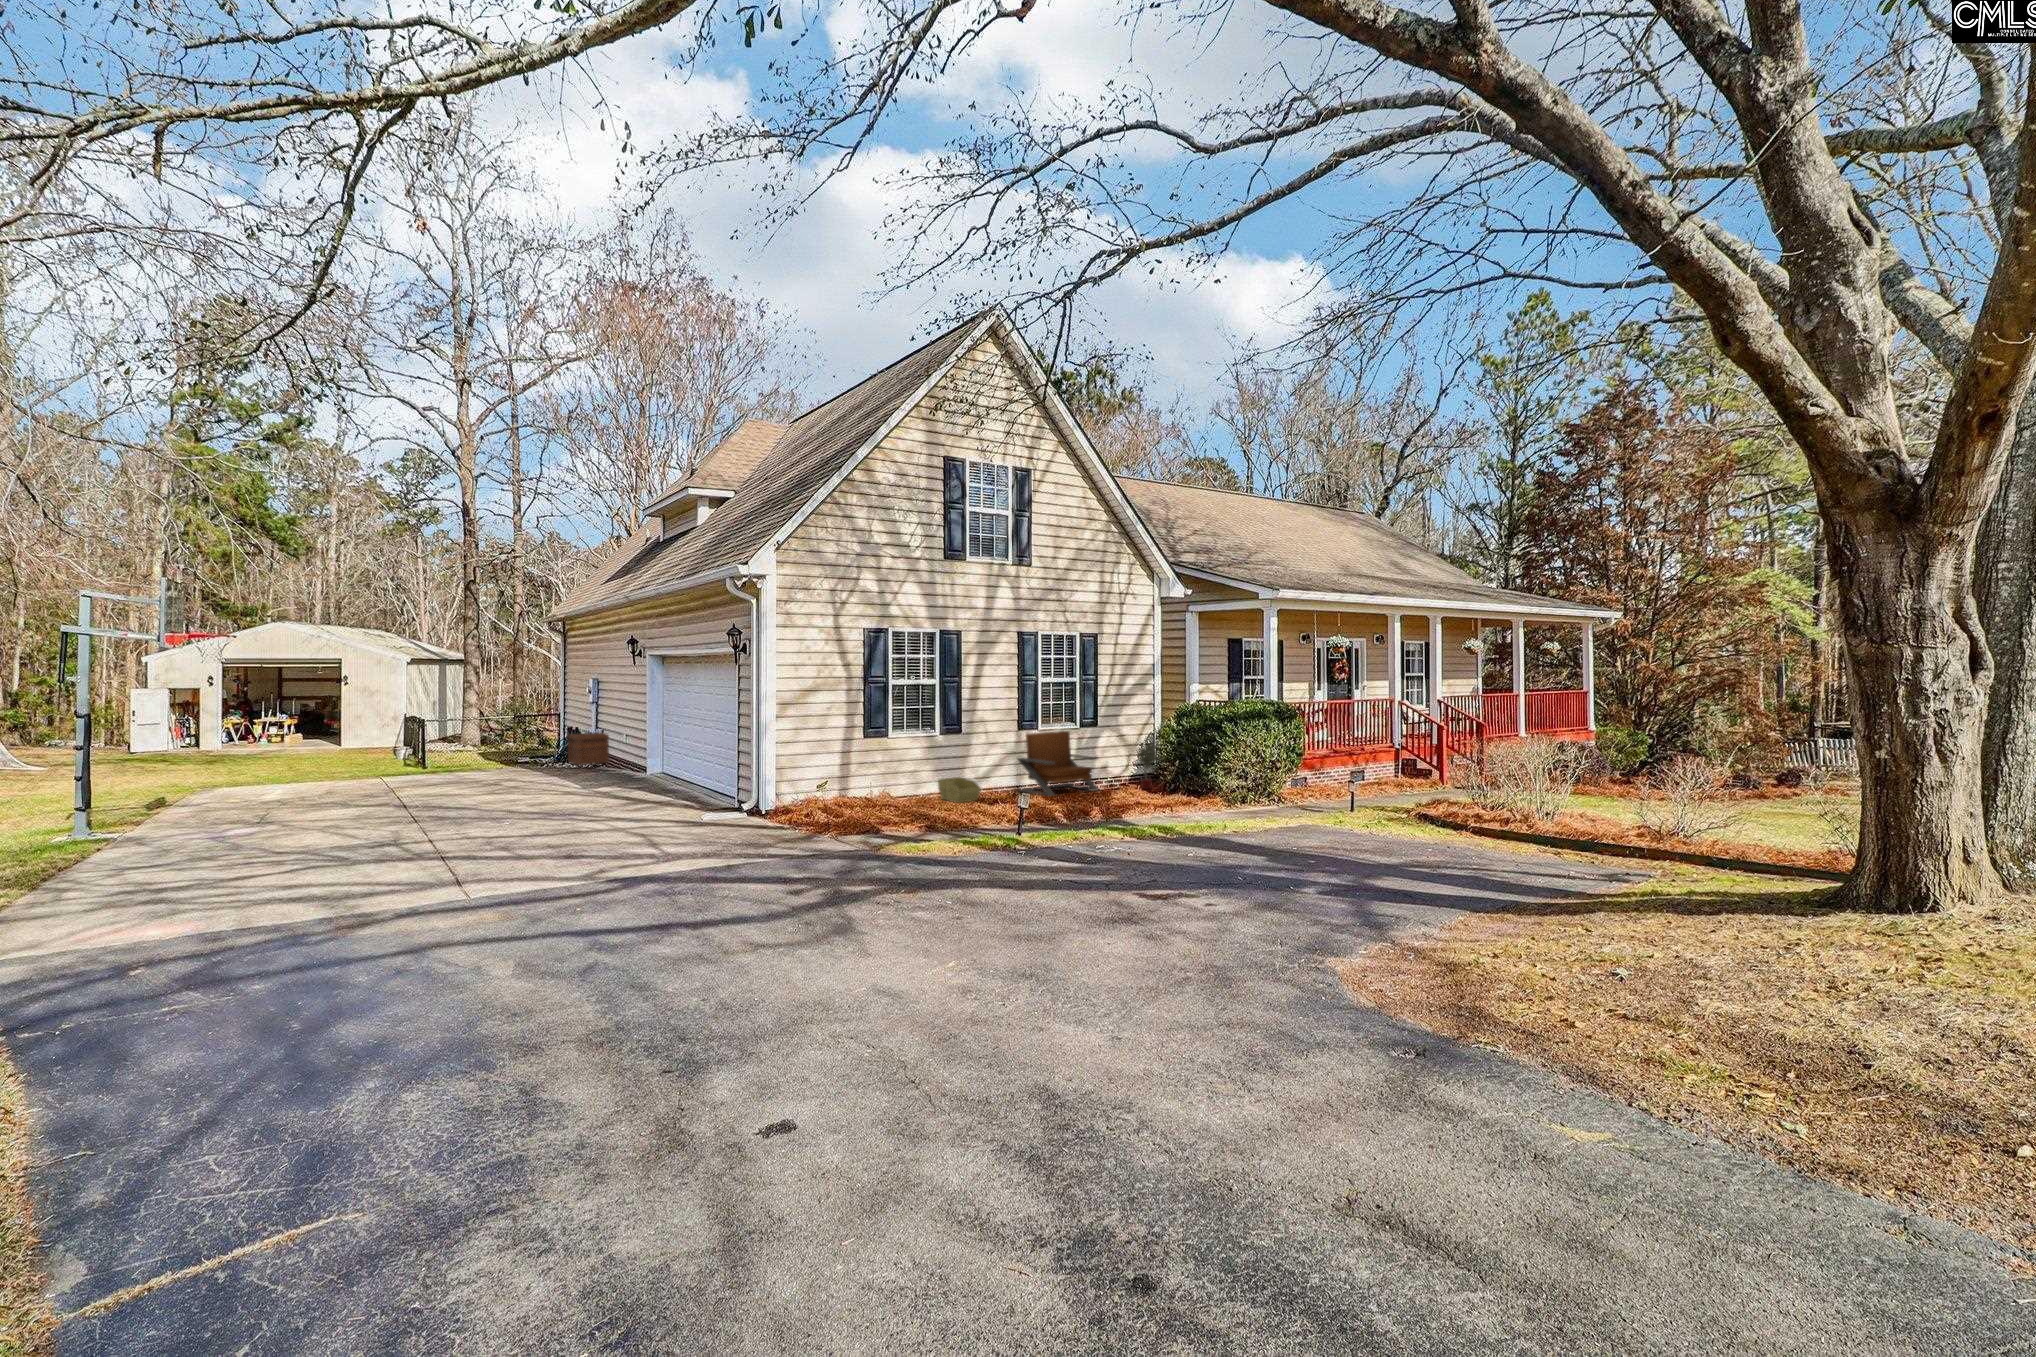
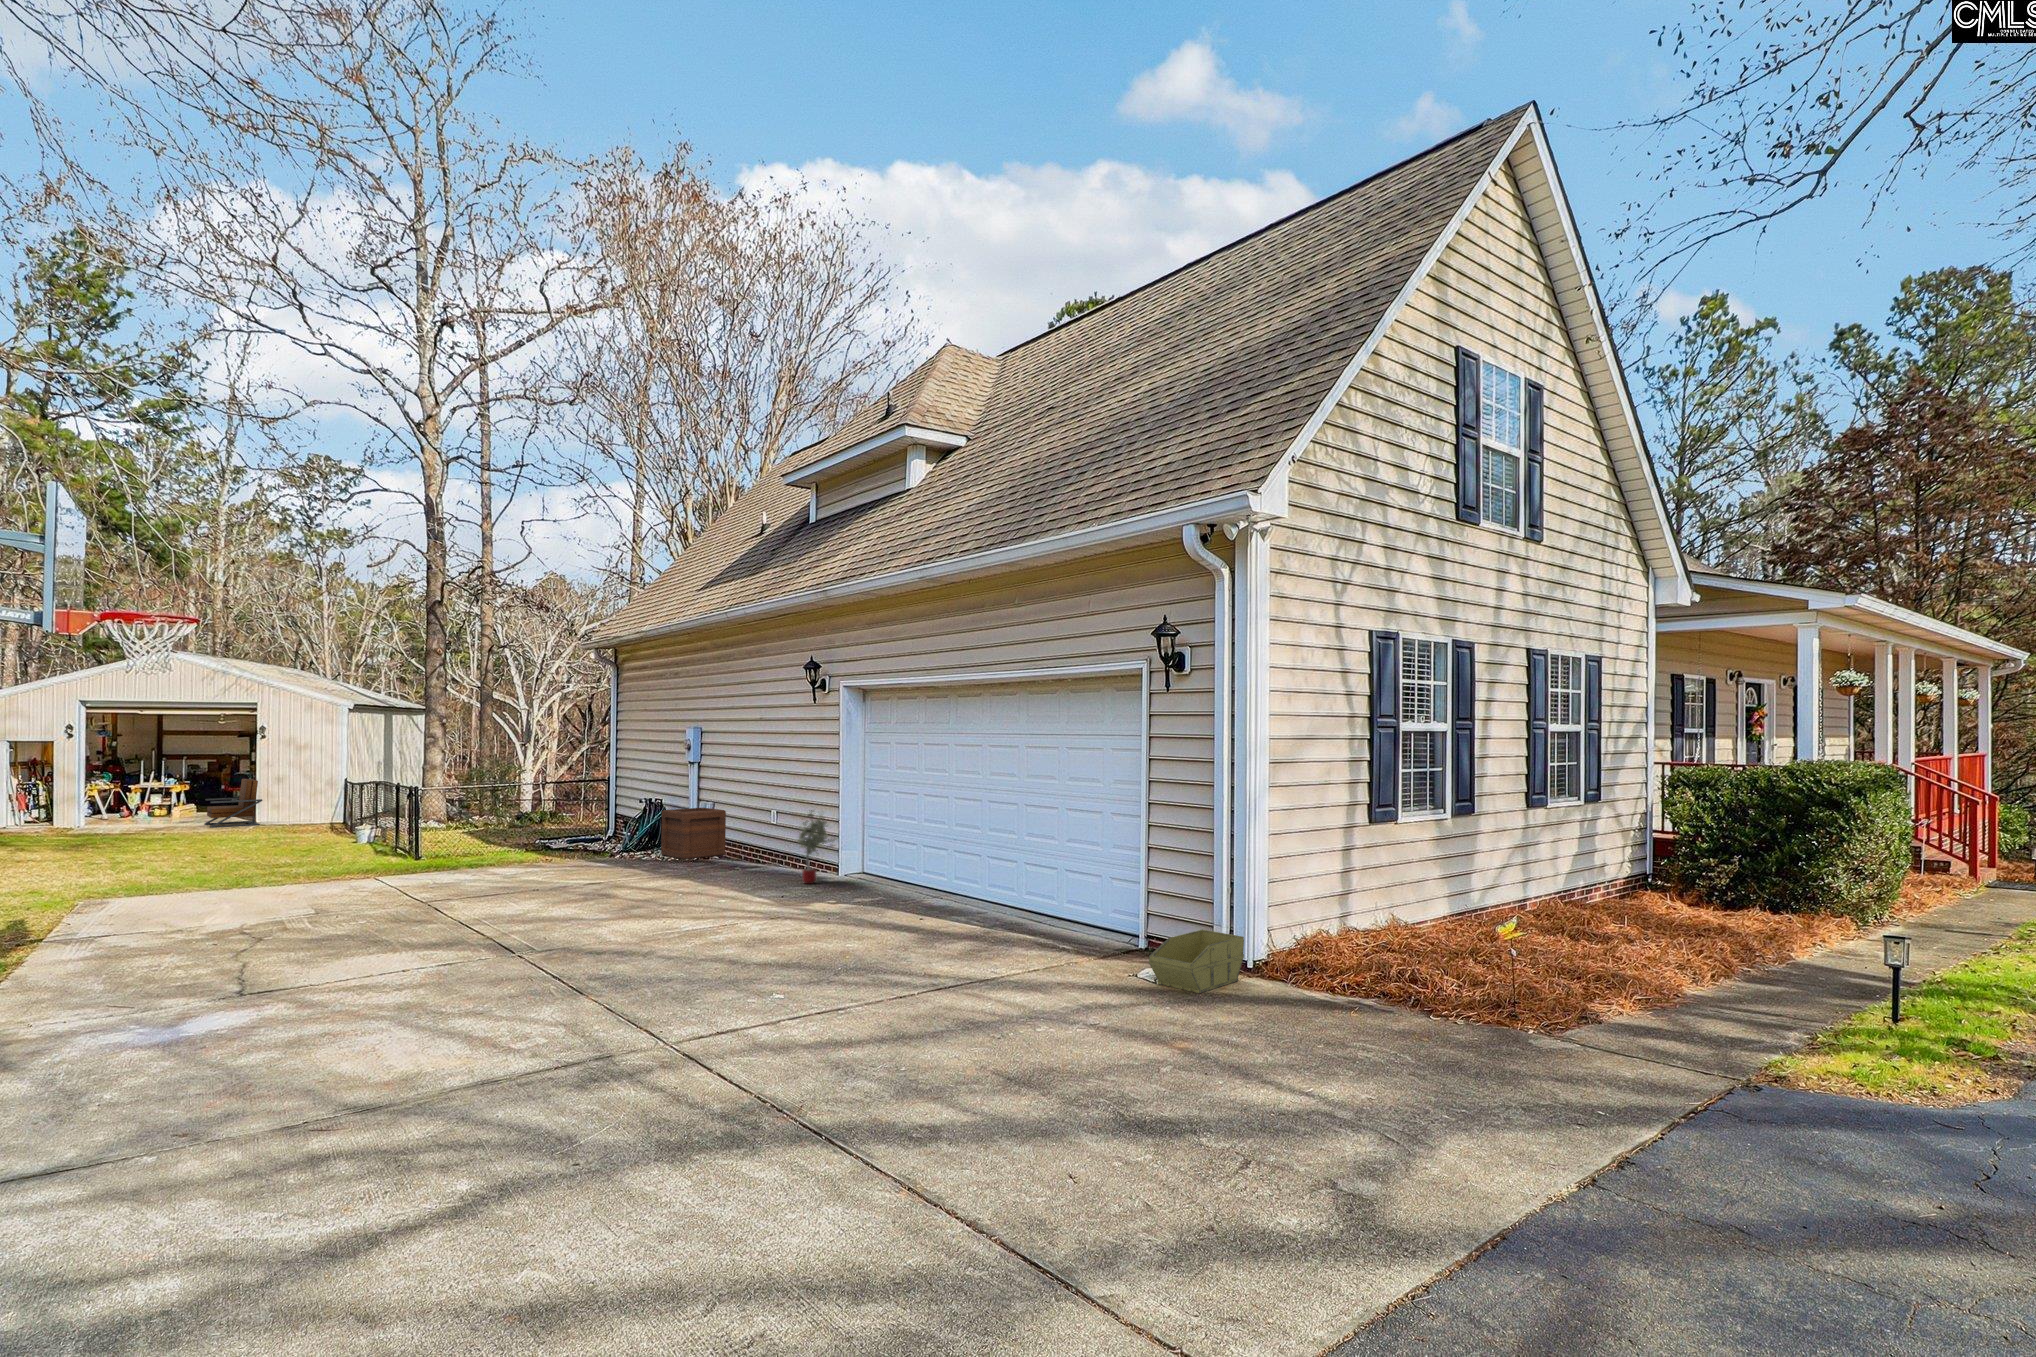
lounge chair: present [1018,731,1099,796] -> present [205,779,262,828]
potted tree: present [1139,738,1164,789] -> present [797,810,835,884]
storage bin: present [938,777,981,803] -> present [1149,929,1244,993]

